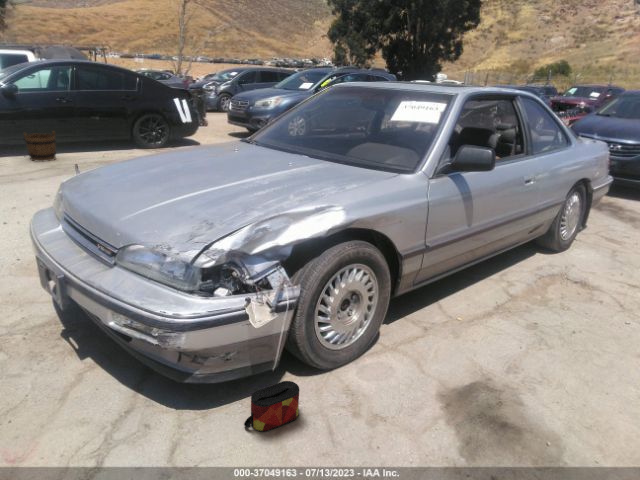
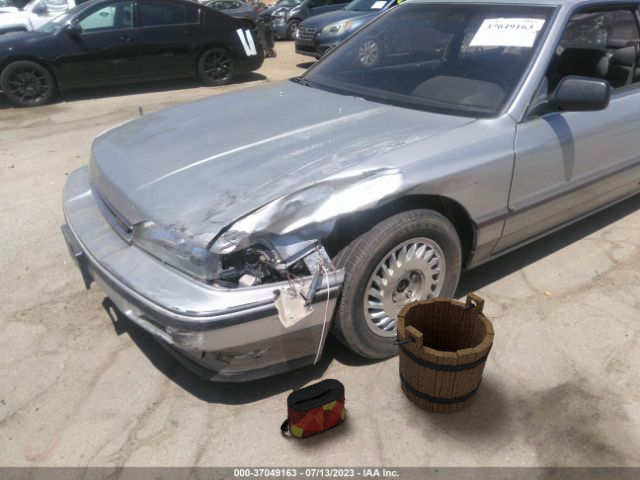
bucket: present [24,131,56,162] -> present [392,292,495,414]

